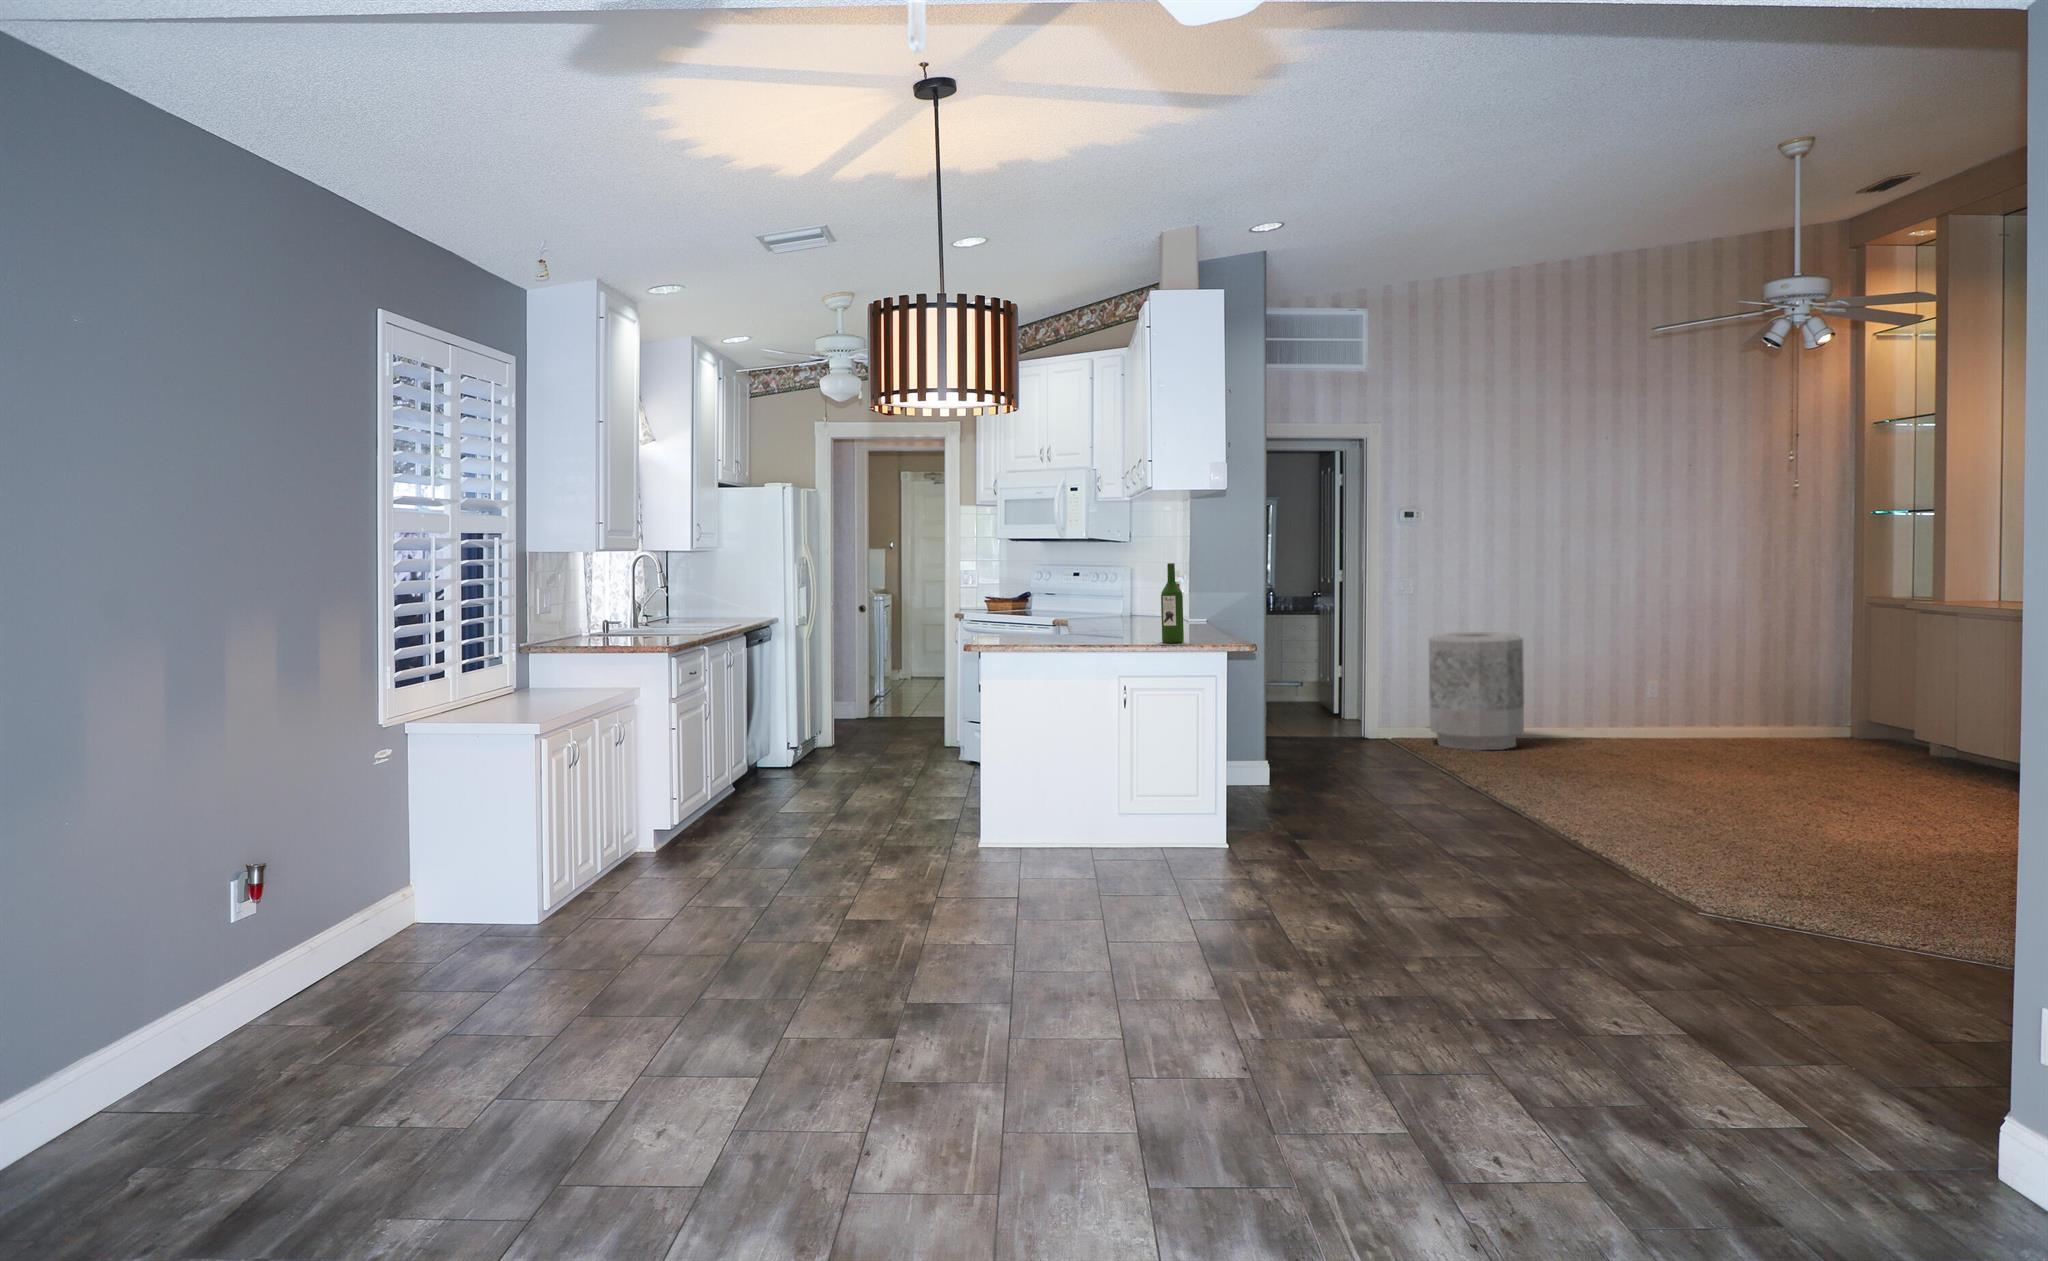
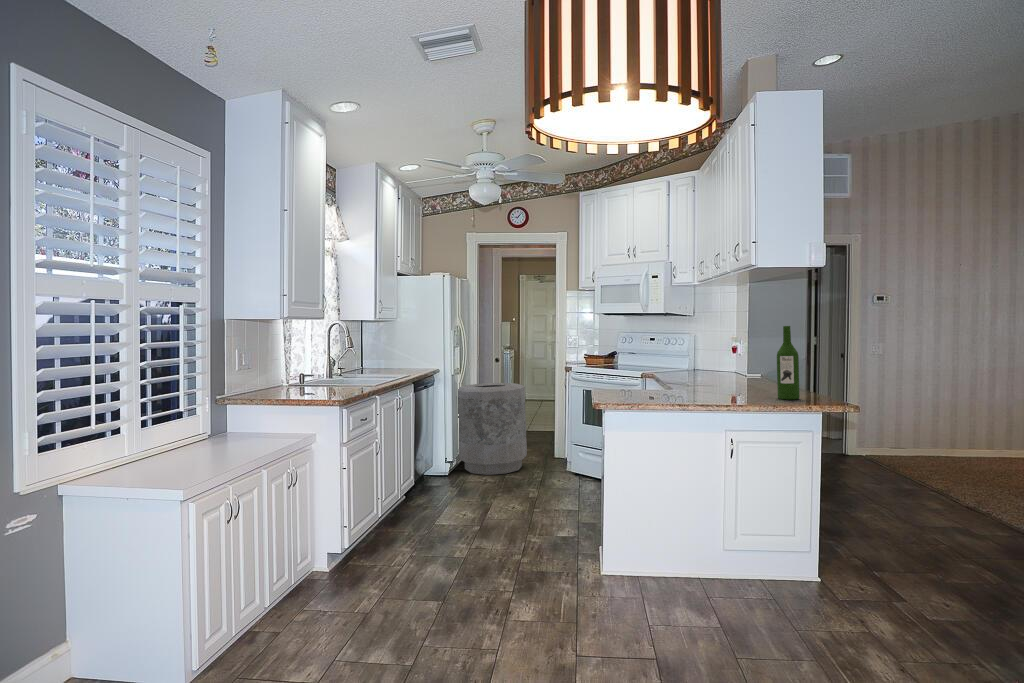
trash can: present [1429,632,1524,750] -> present [456,383,527,475]

